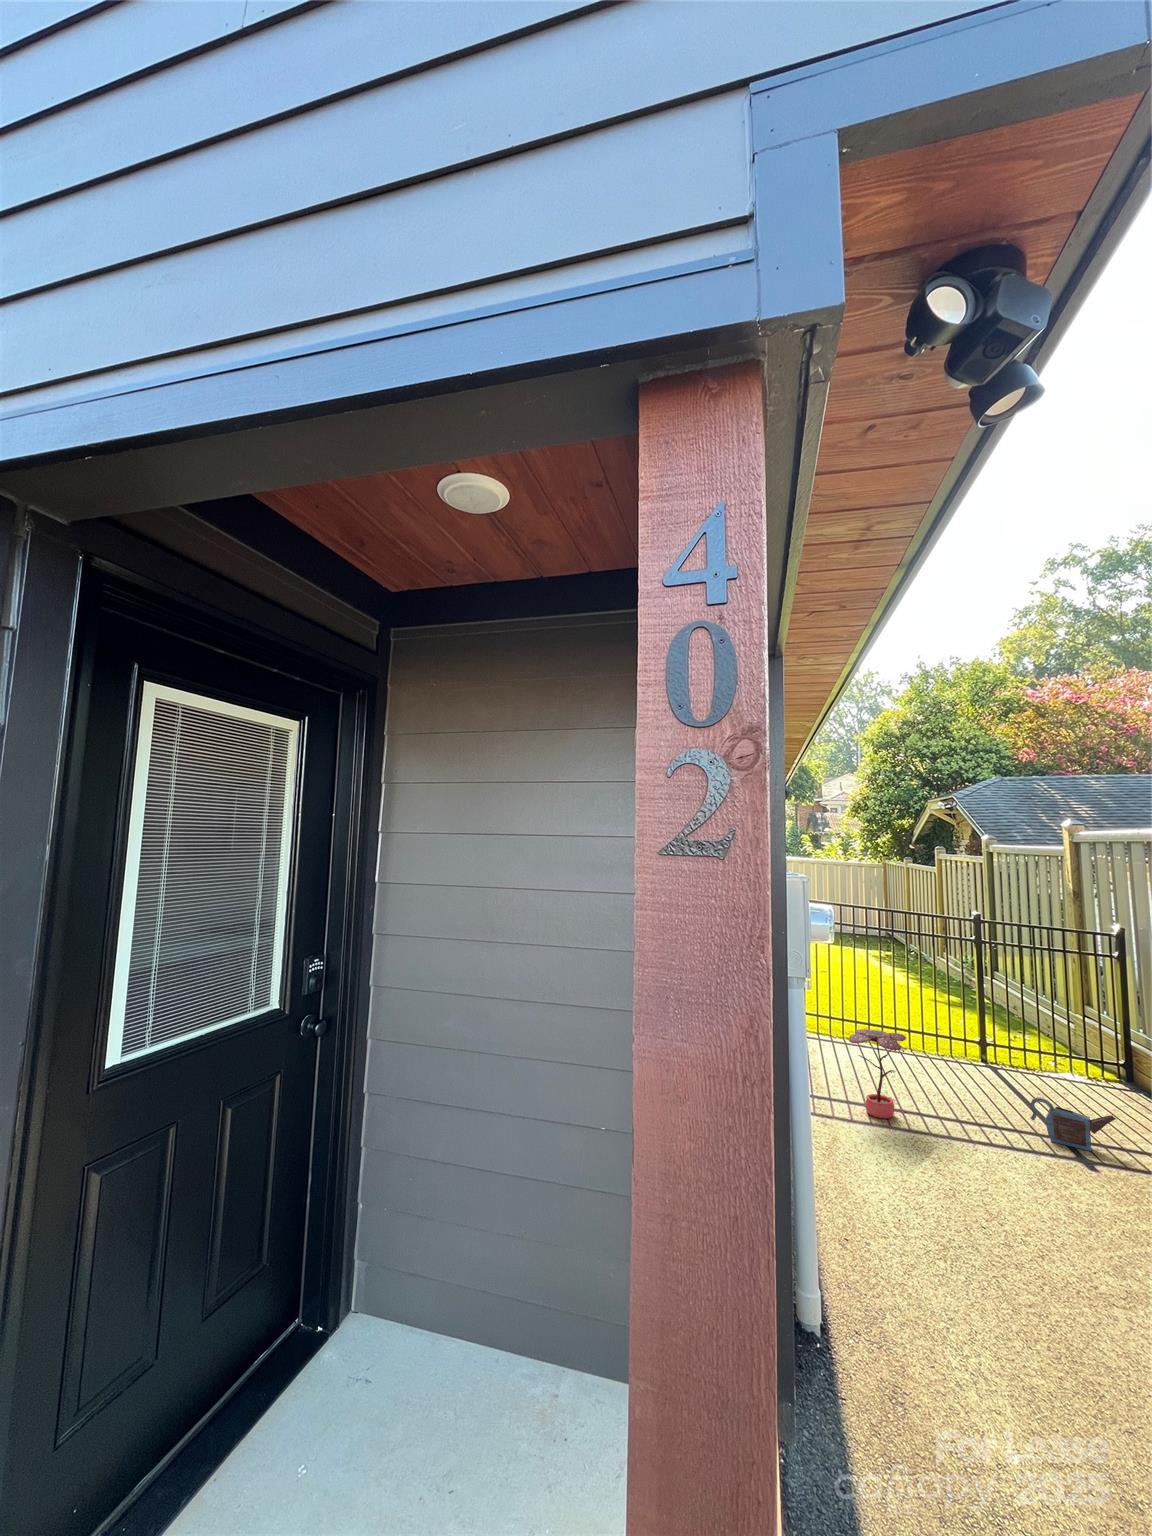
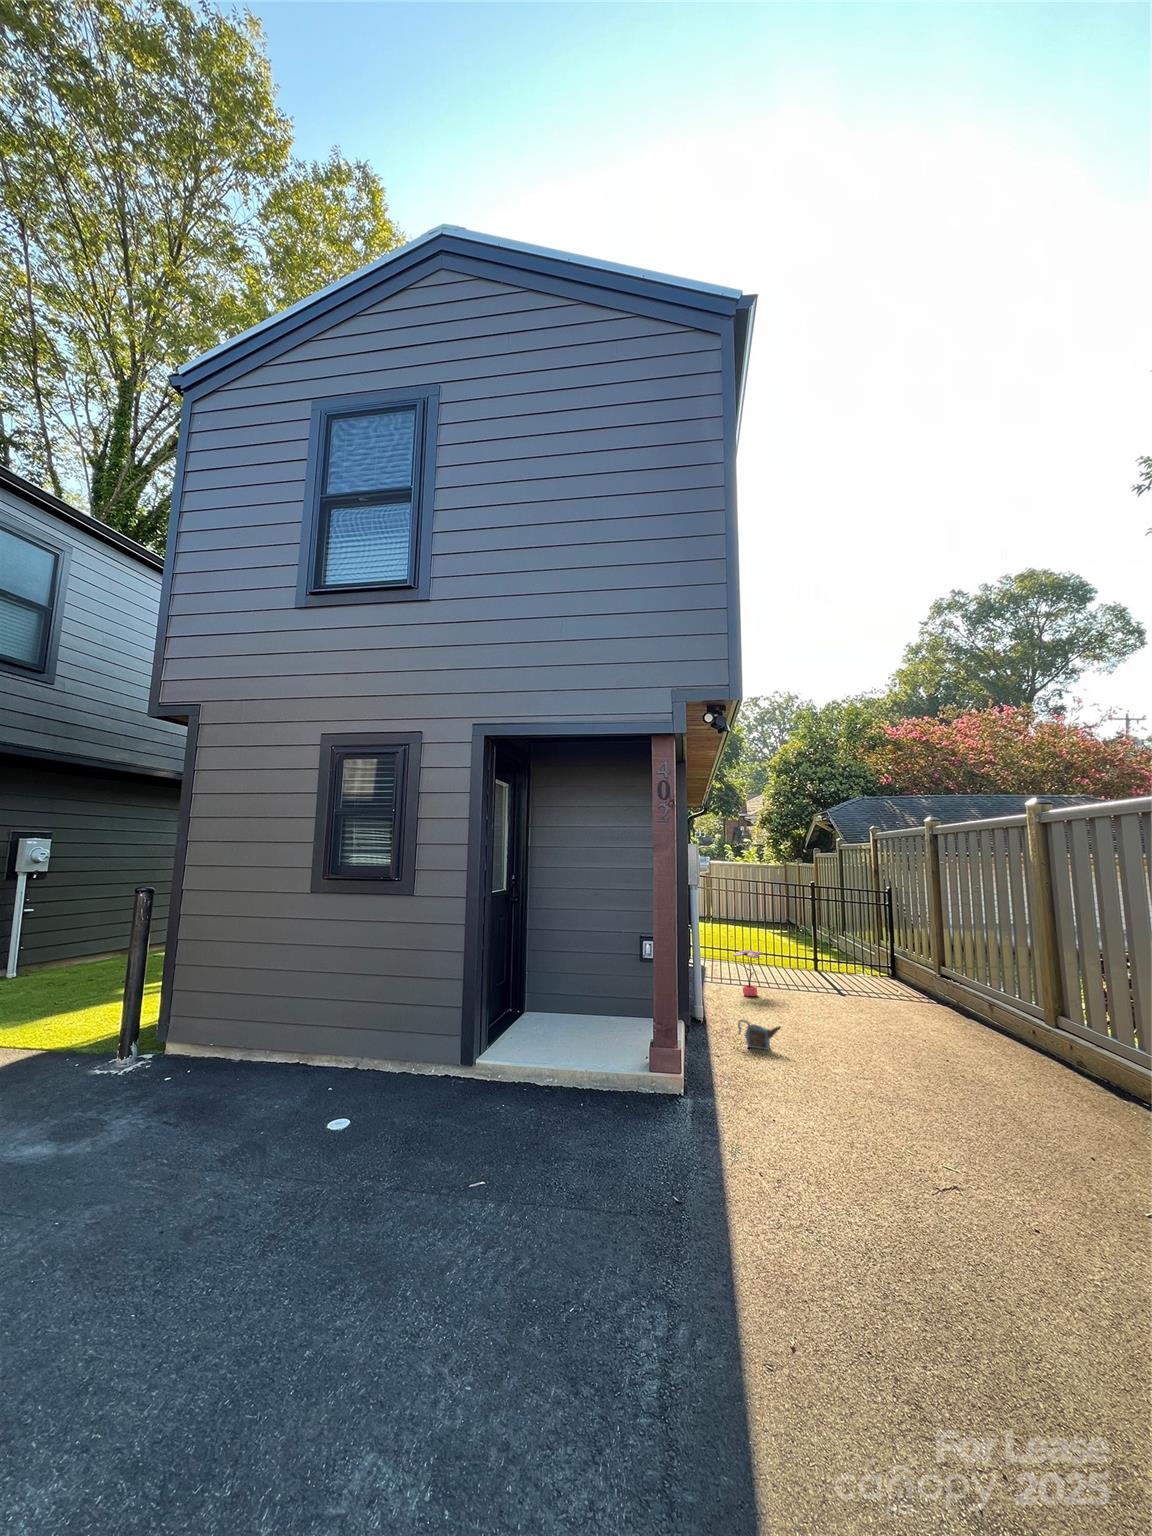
watering can: present [1030,1097,1116,1151] -> present [738,1019,781,1050]

